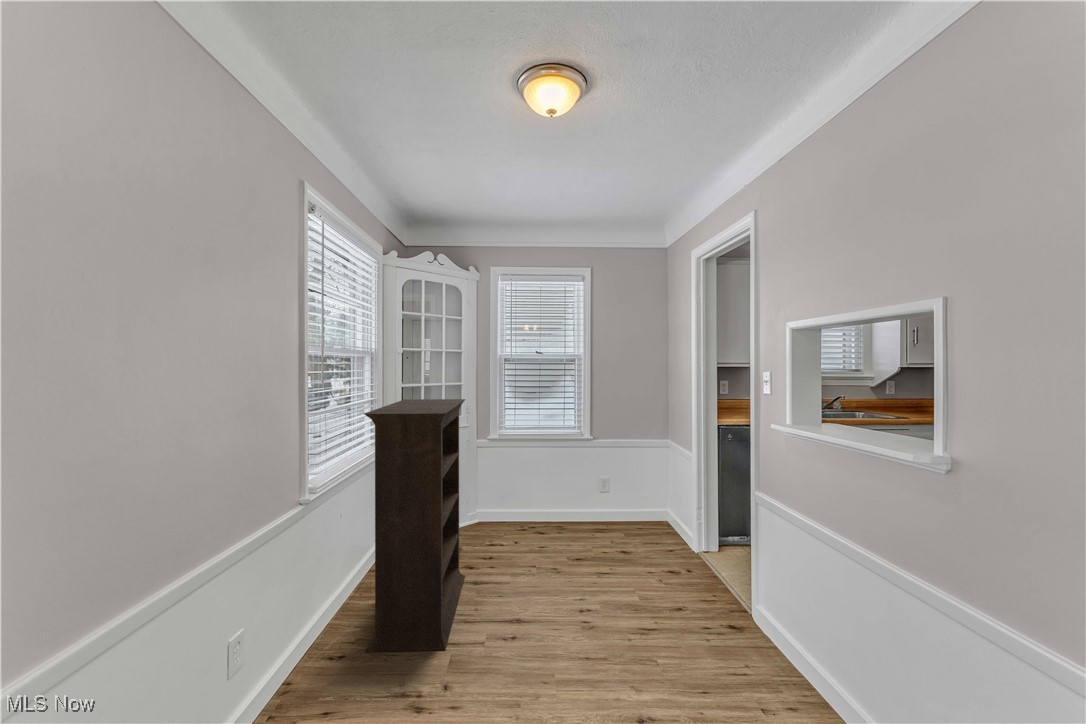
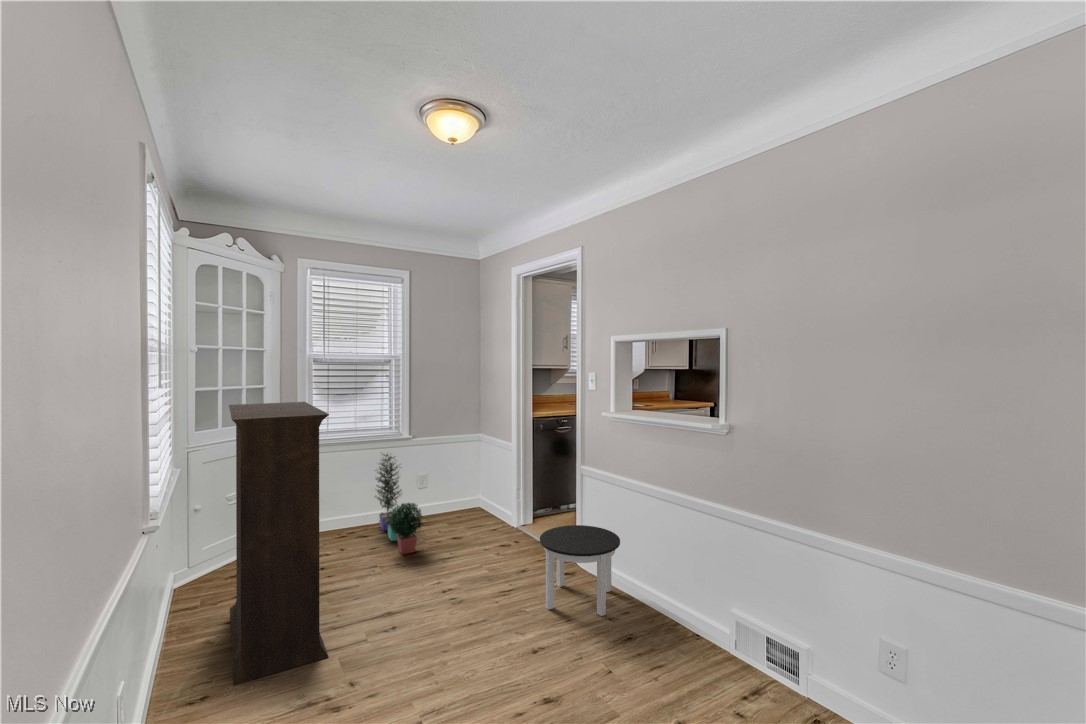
potted plant: none [552,450,588,558] -> present [375,454,423,554]
round table: none [682,566,792,699] -> present [540,525,620,616]

